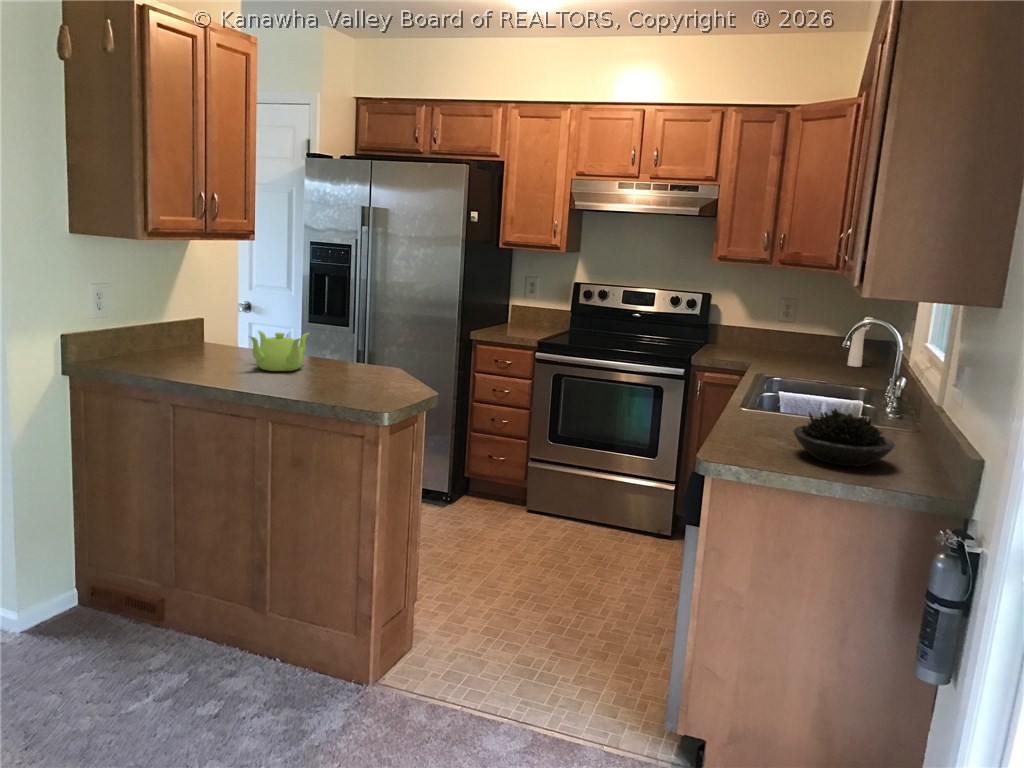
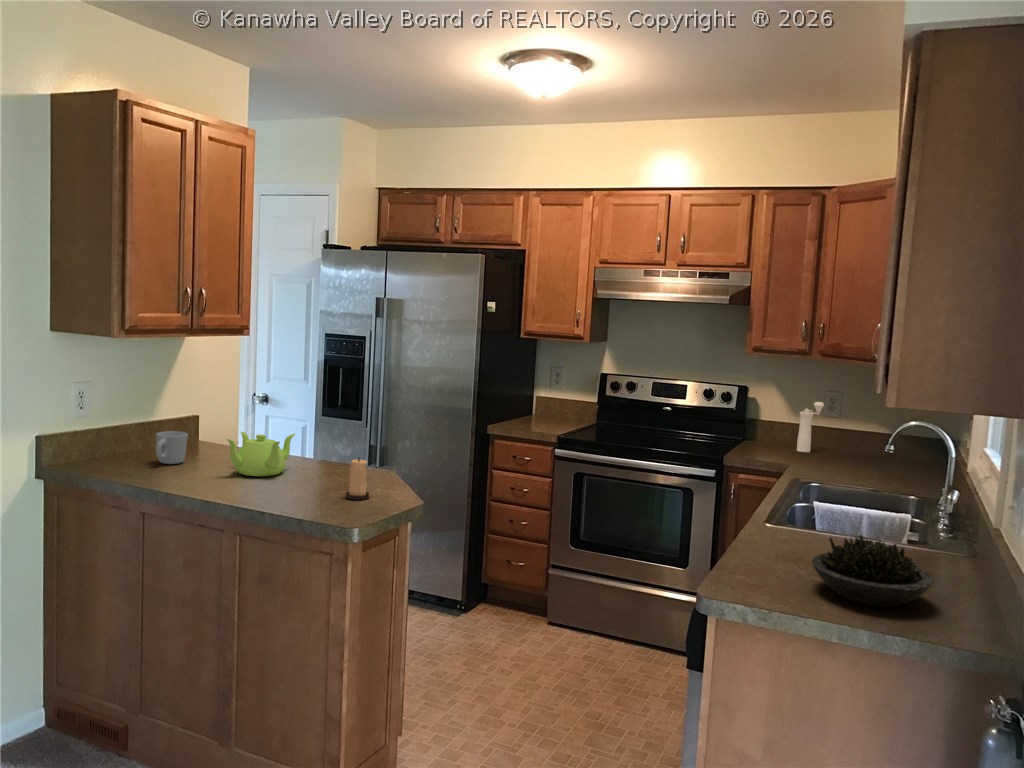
pepper mill: present [848,317,873,367] -> present [797,402,824,452]
mug: none [176,331,206,361] -> present [156,431,188,464]
candle: none [368,351,390,390] -> present [346,458,369,500]

